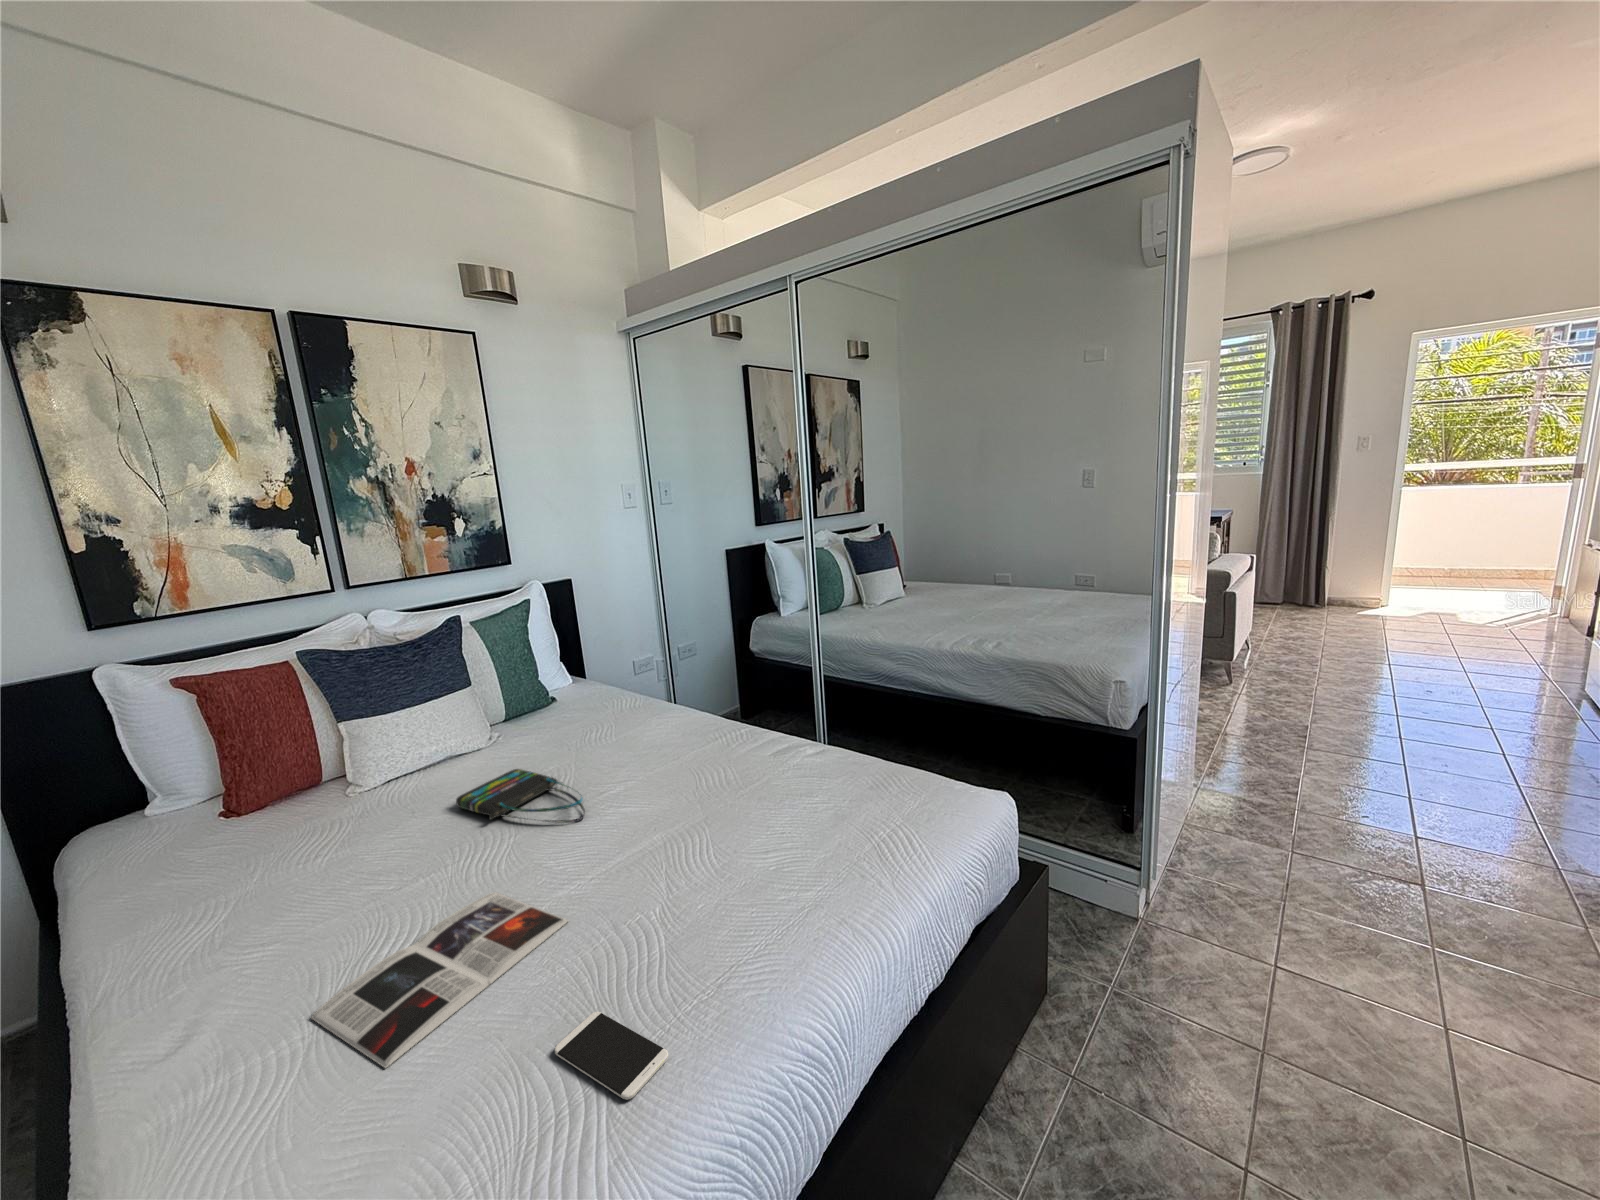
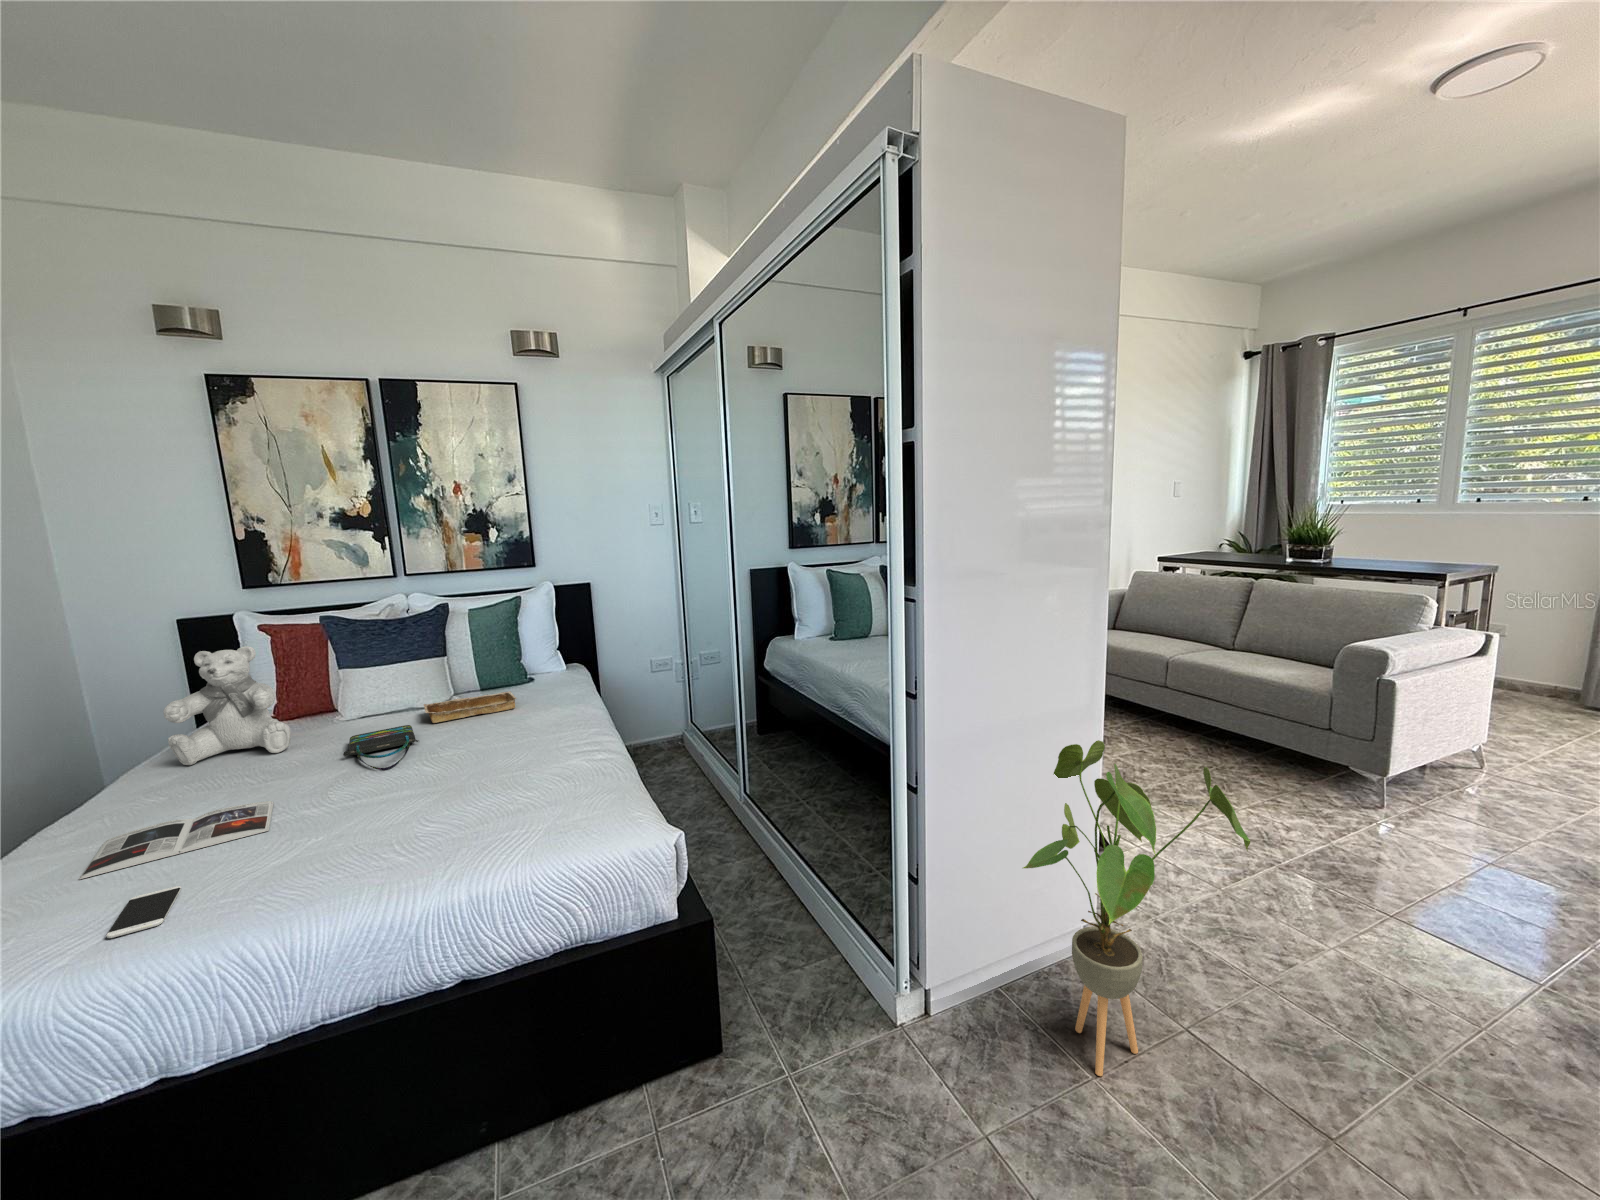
house plant: none [1205,644,1389,902] -> present [1023,740,1250,1076]
teddy bear: none [174,700,368,896] -> present [163,646,291,765]
tray: none [491,710,609,762] -> present [424,691,517,723]

